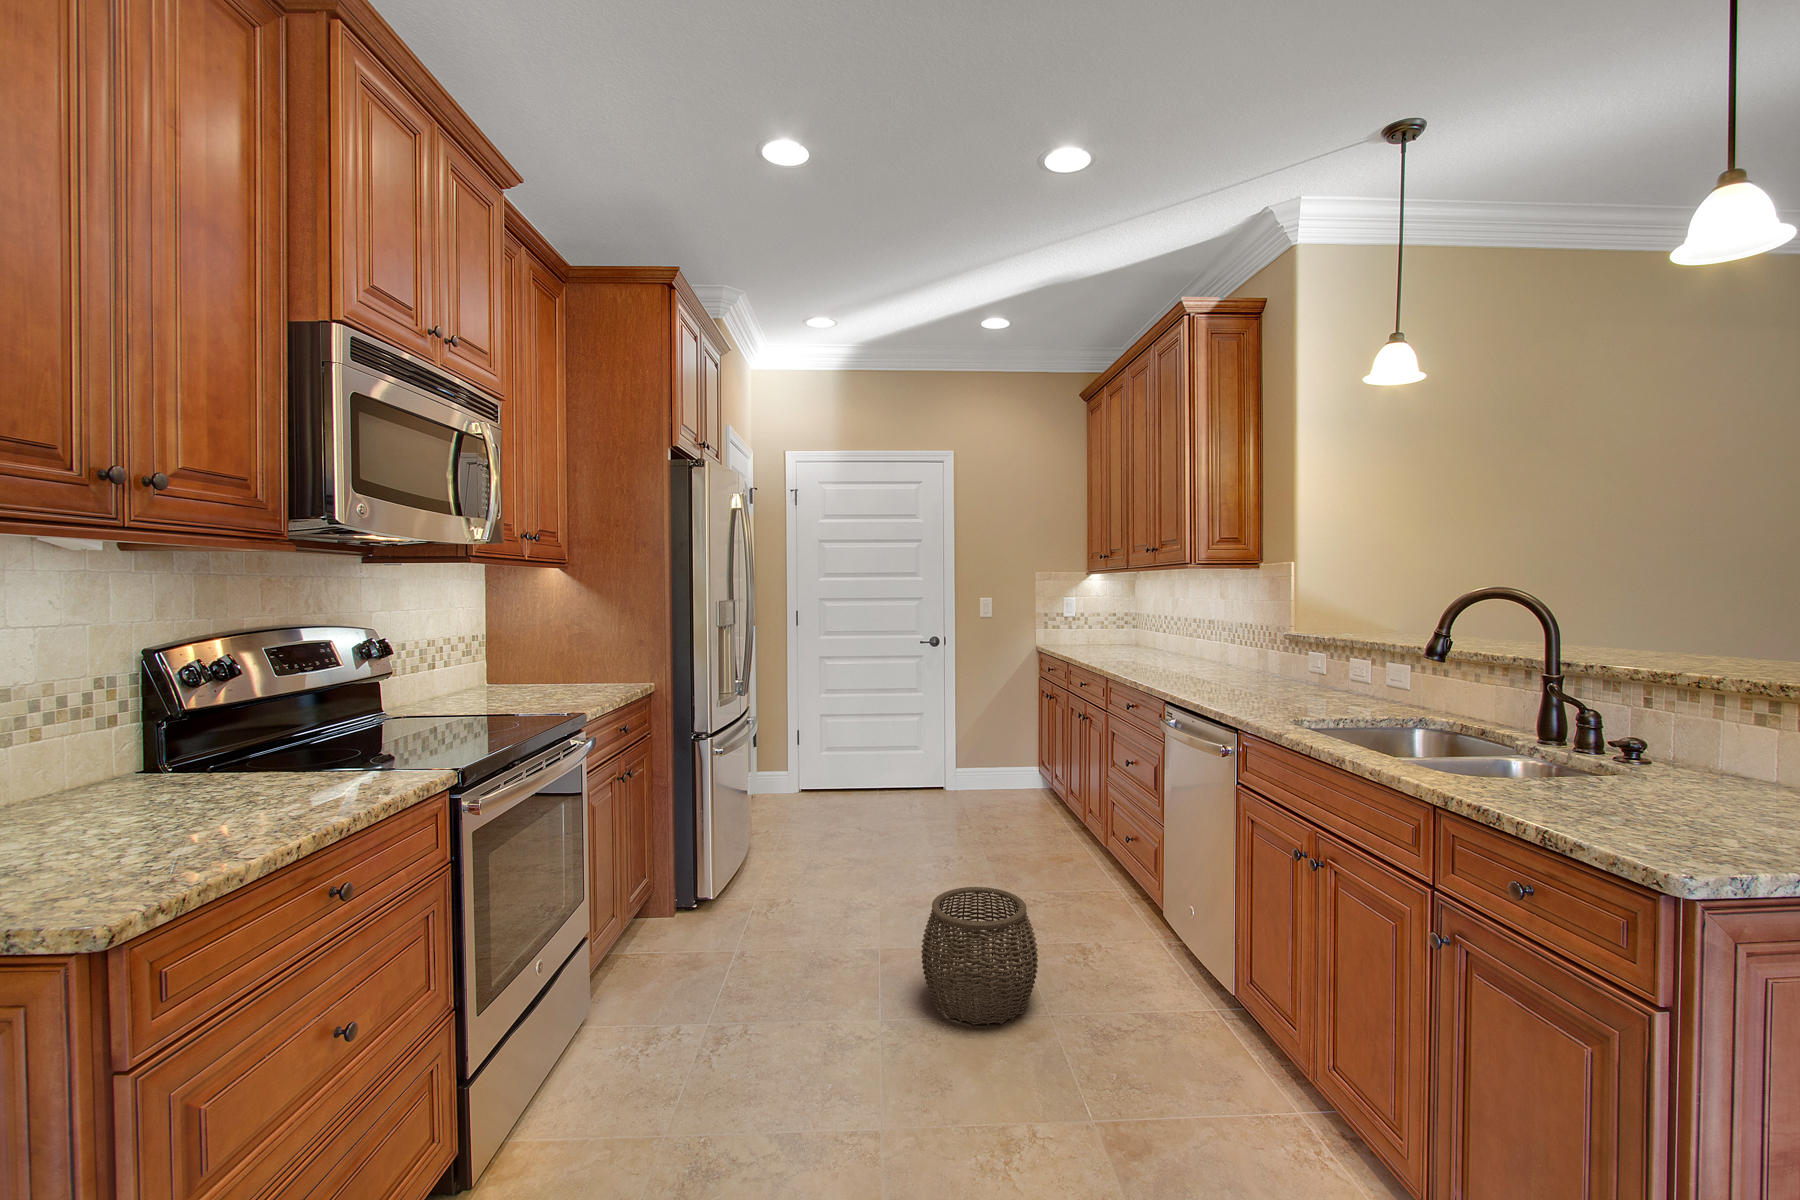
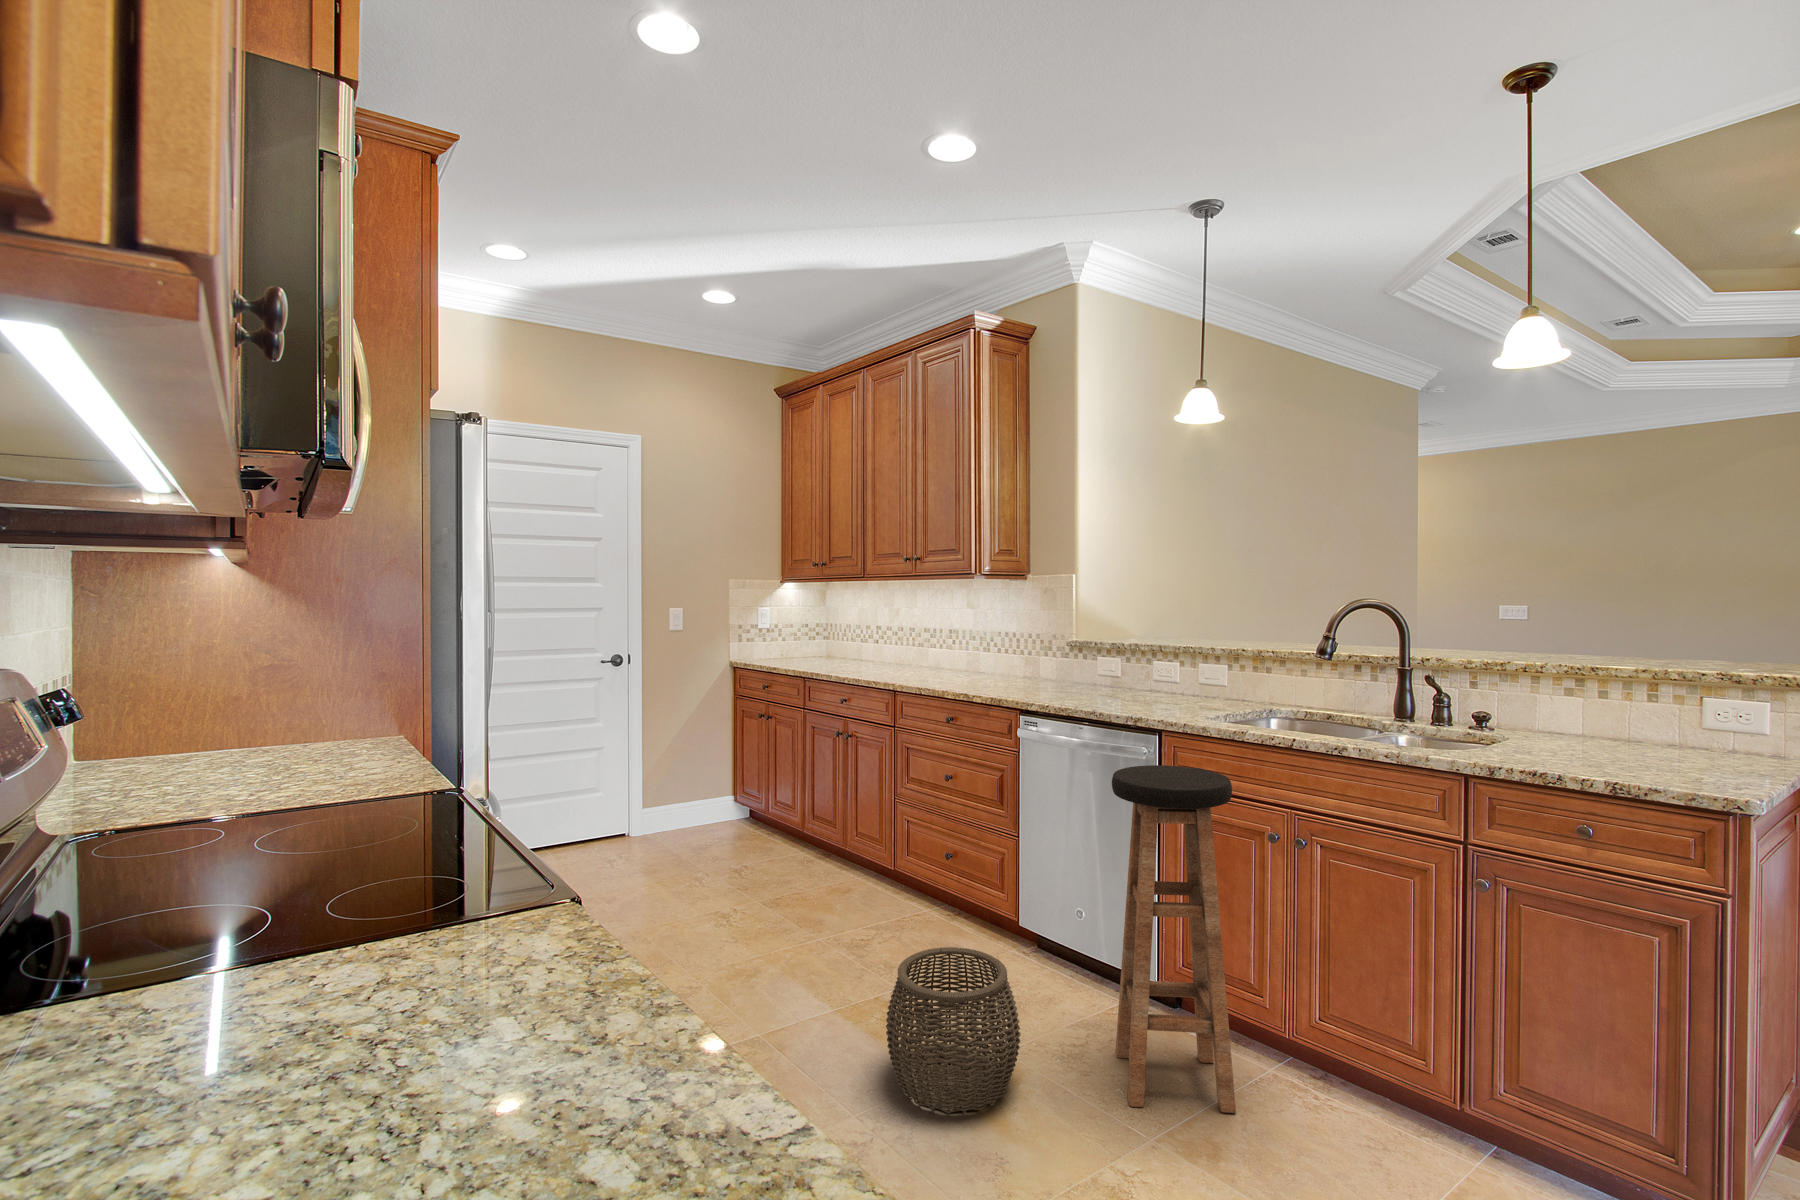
bar stool: none [1102,754,1241,1119] -> present [1112,765,1236,1113]

